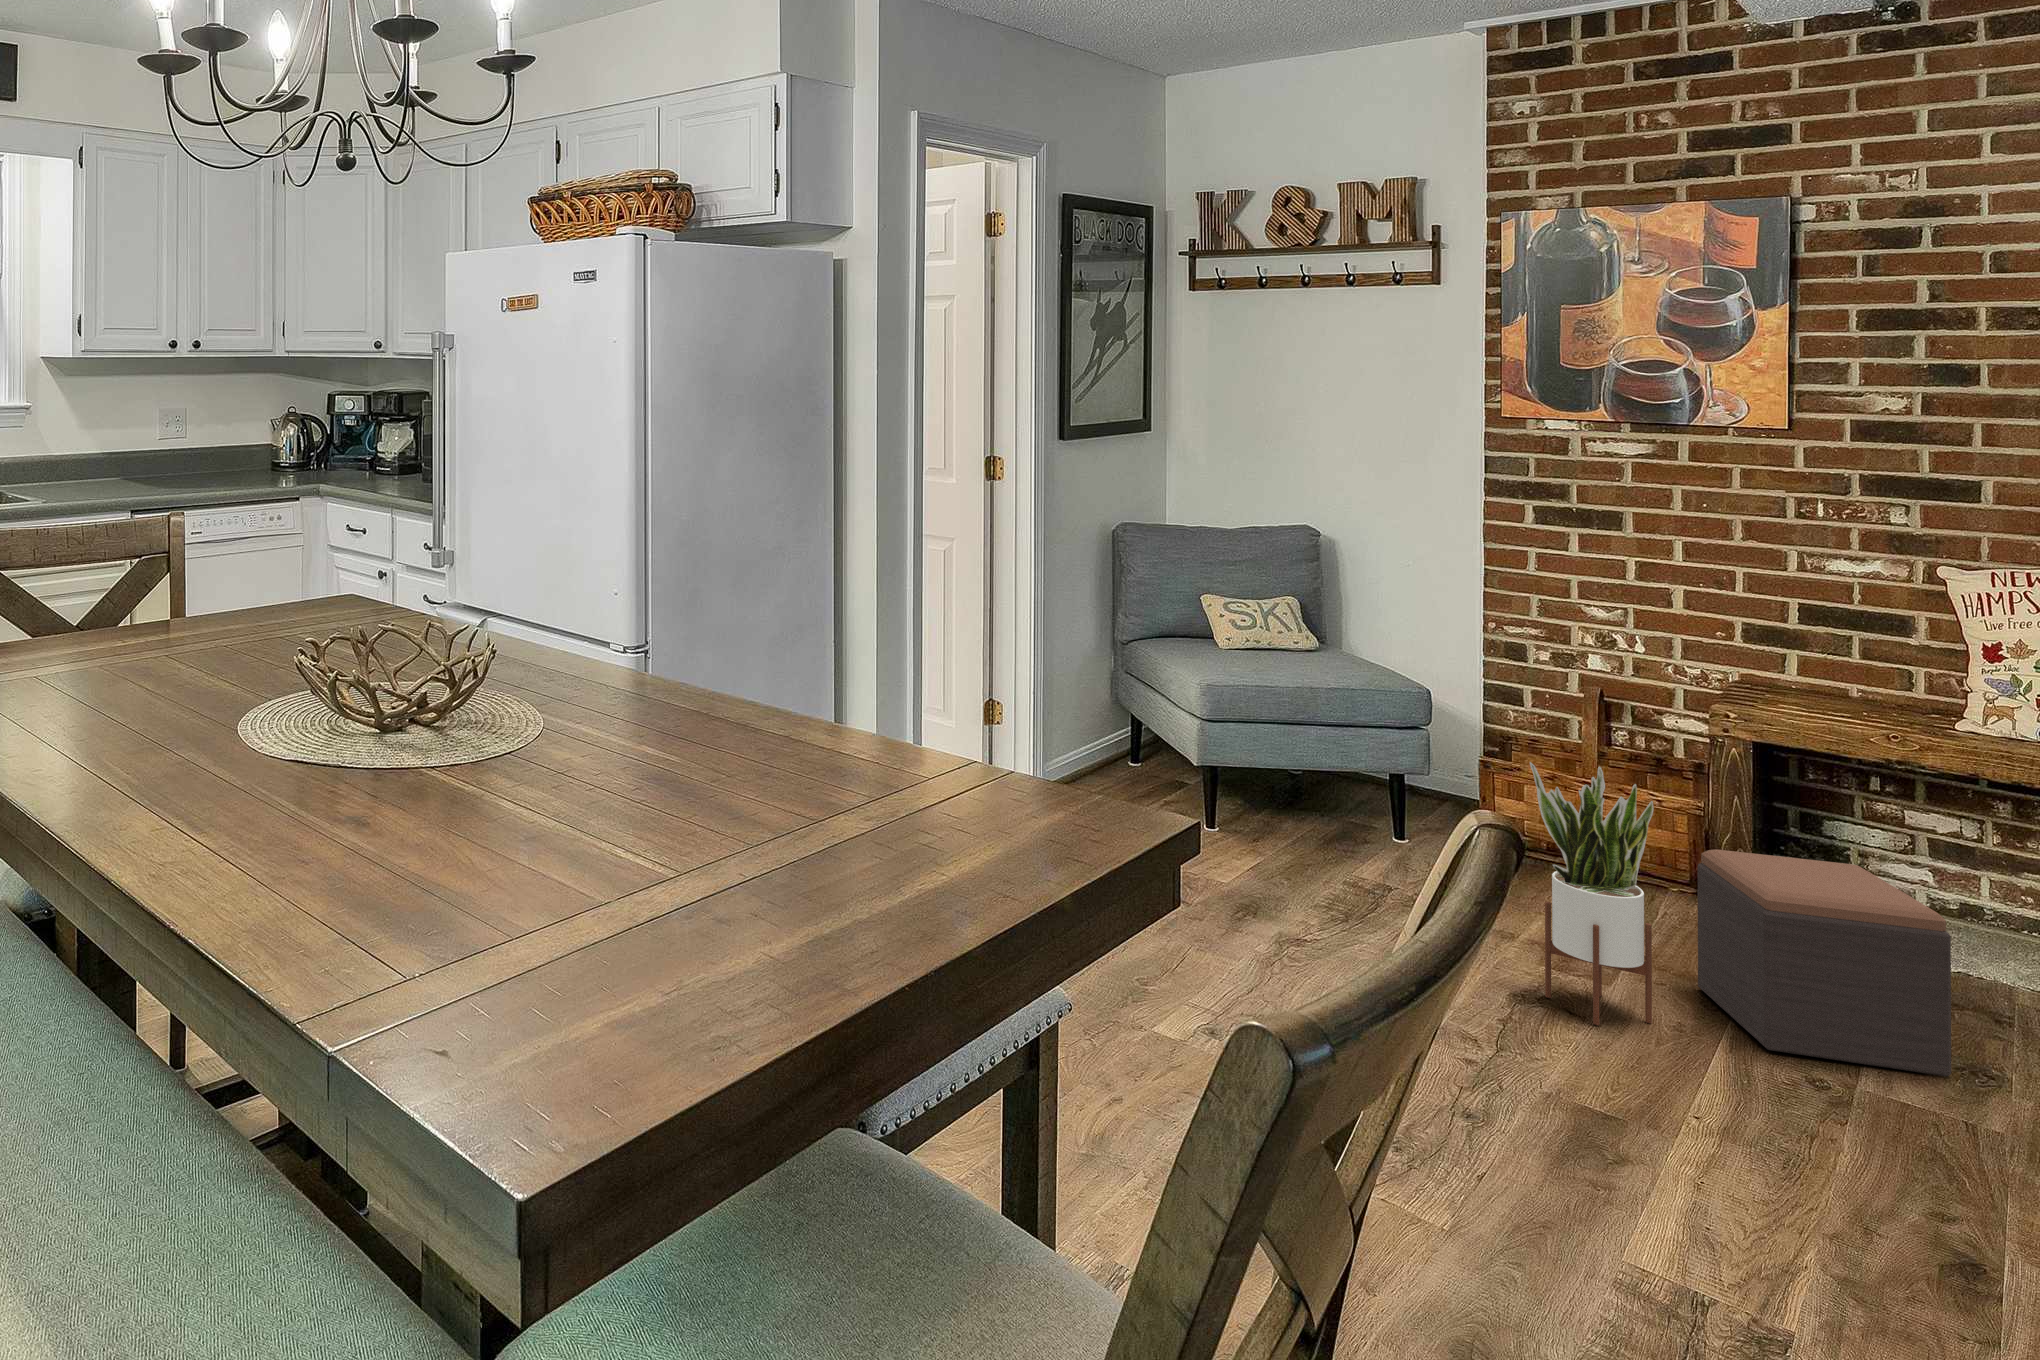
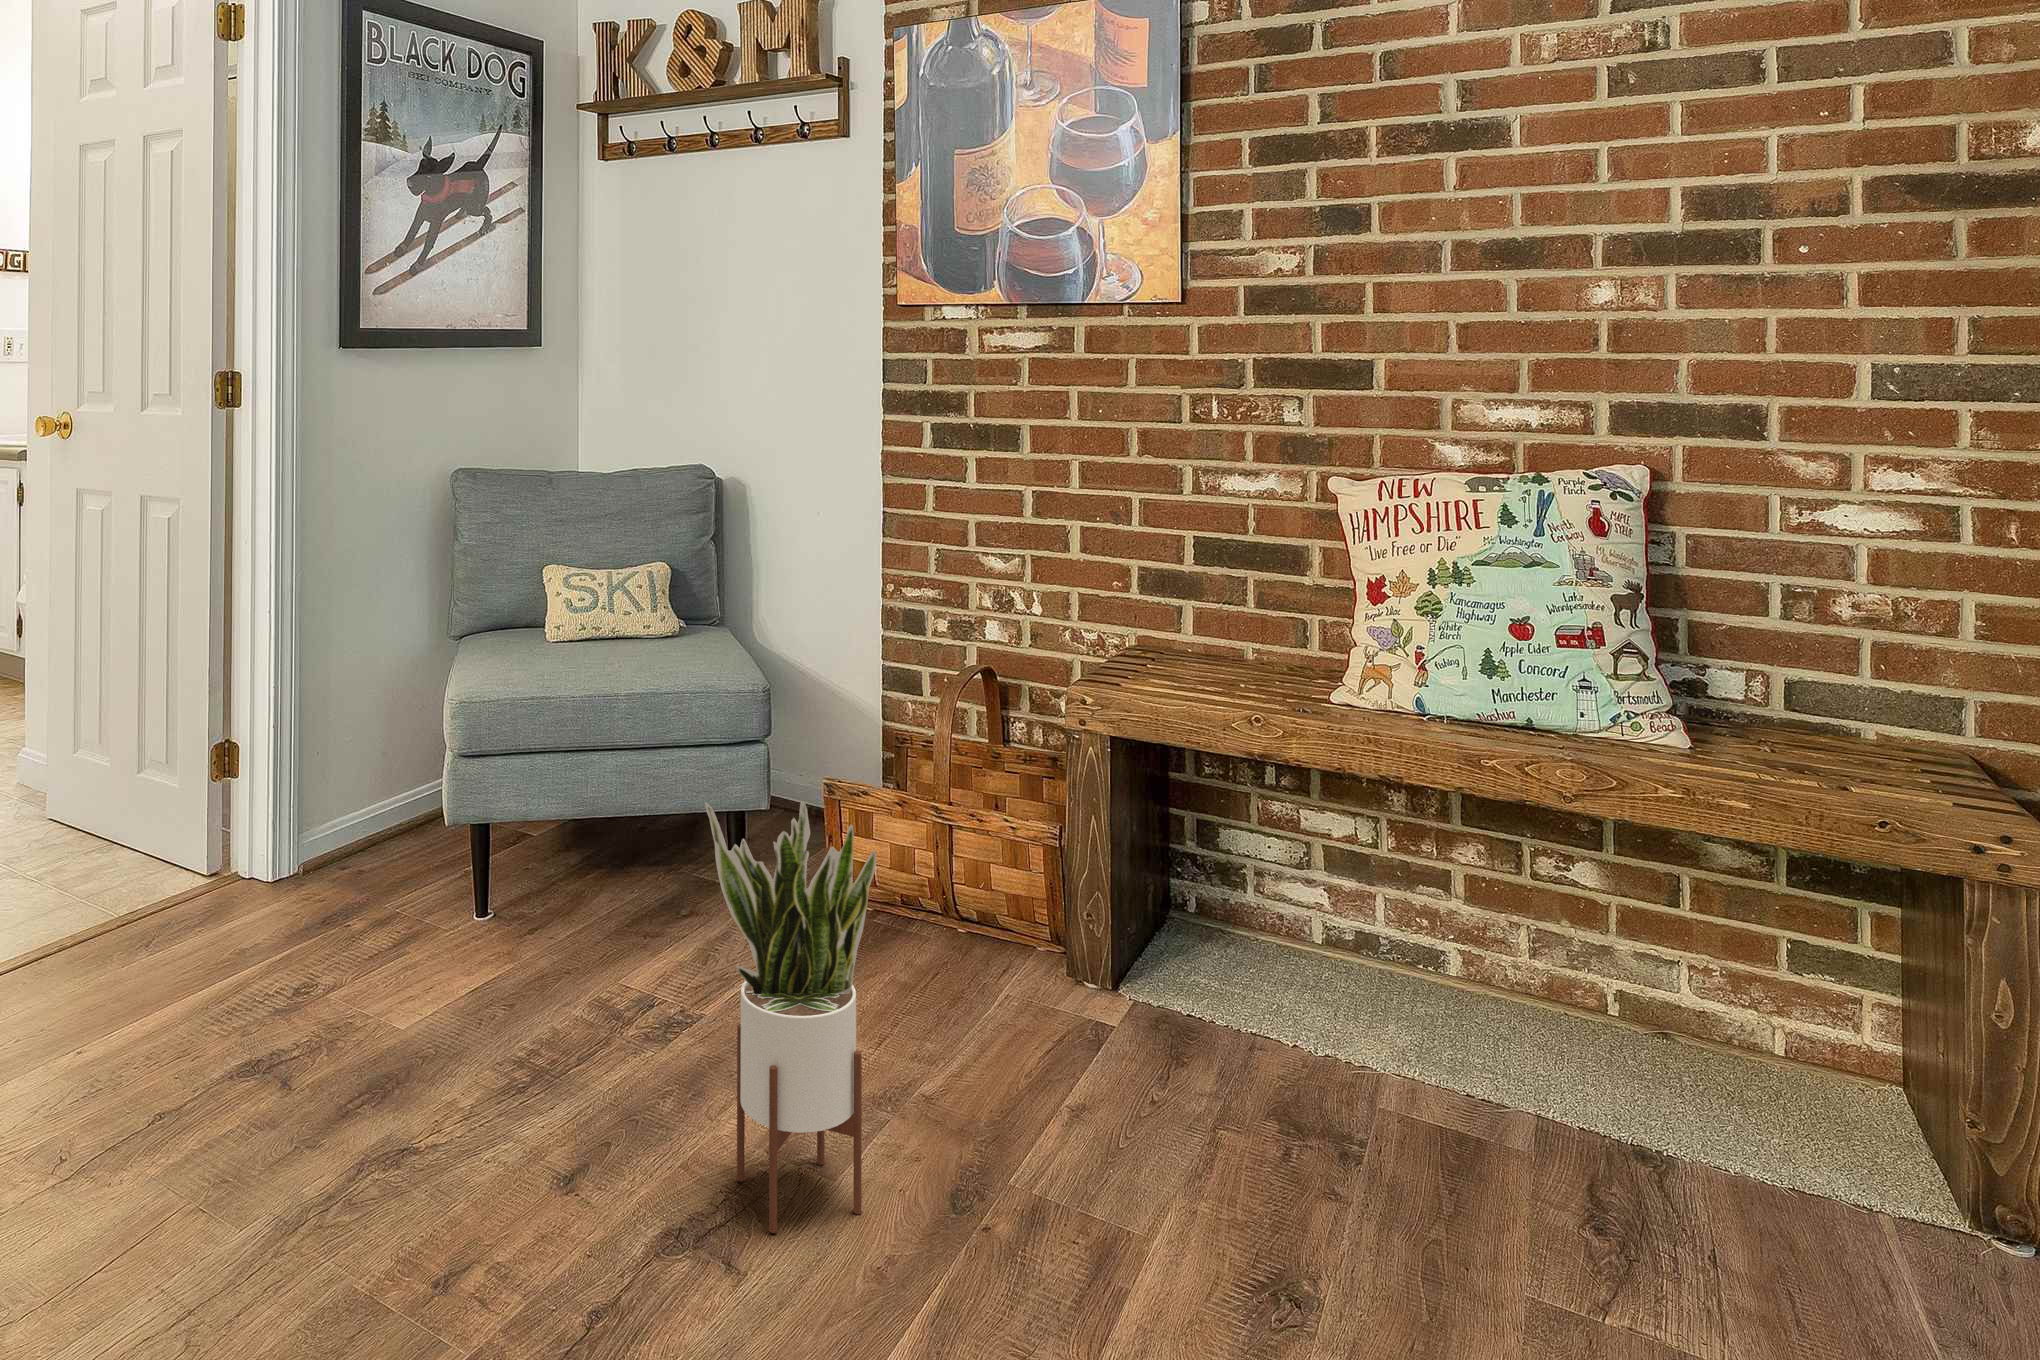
footstool: present [1698,849,1951,1077] -> none [971,910,1228,1261]

